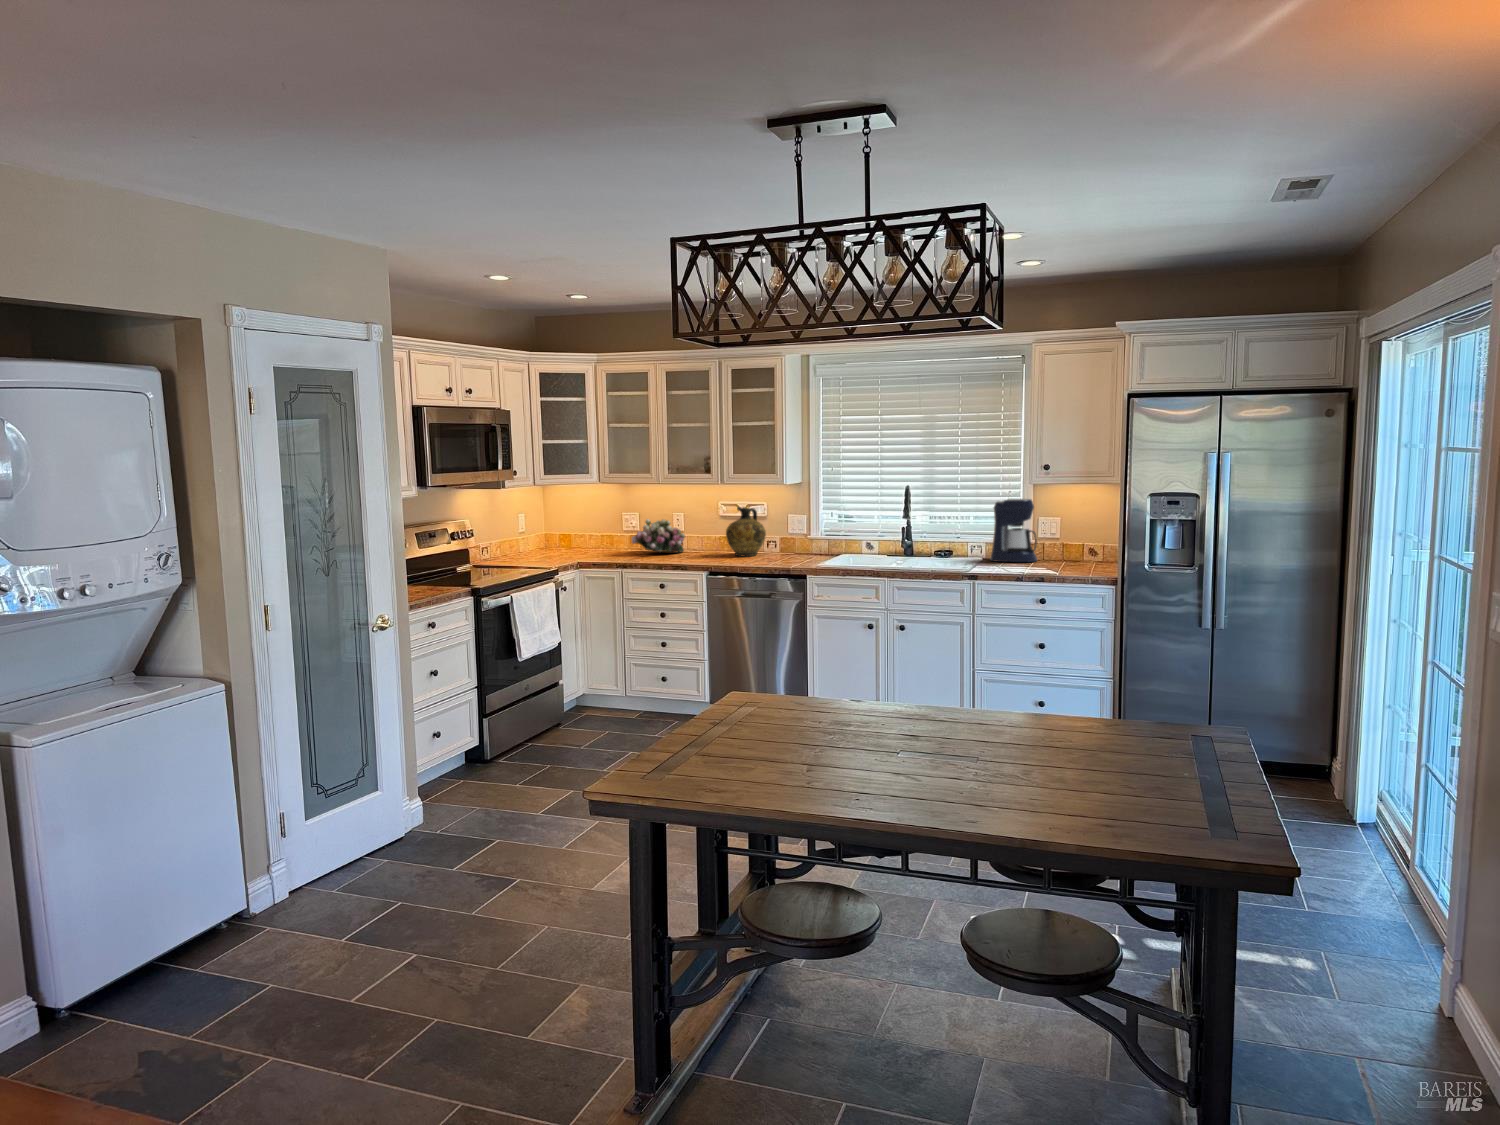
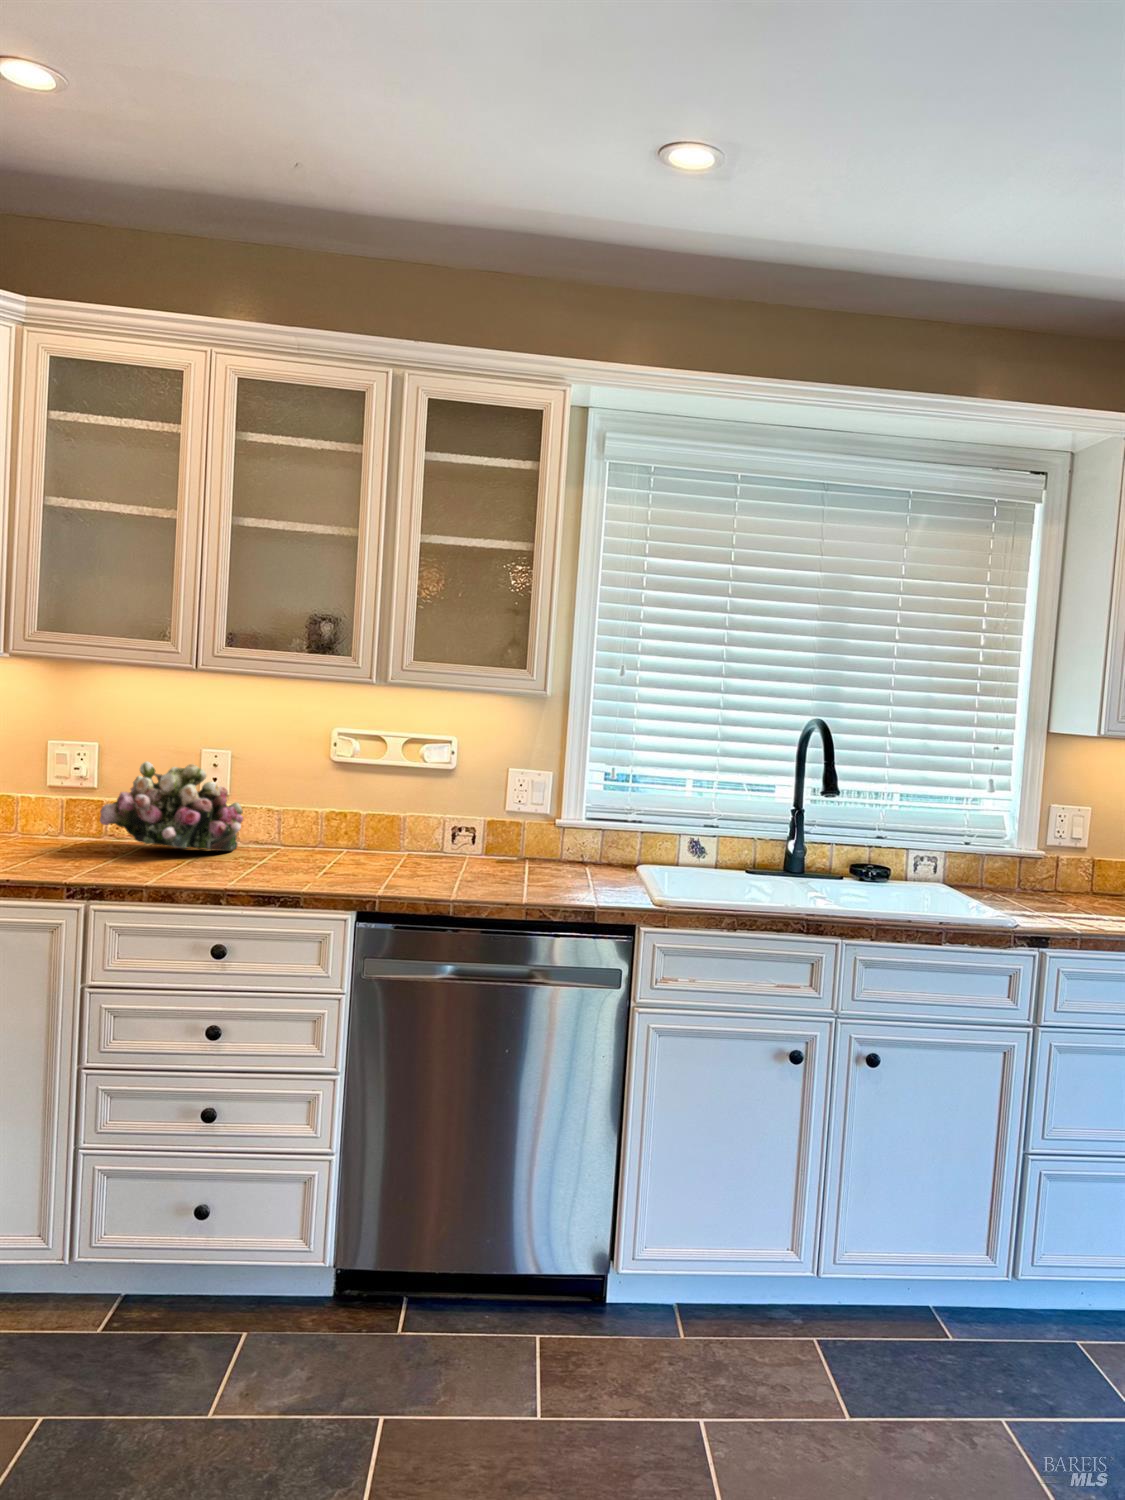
coffee maker: present [990,499,1037,562] -> none [976,759,1085,899]
ceramic jug: present [726,507,766,556] -> none [366,741,466,867]

